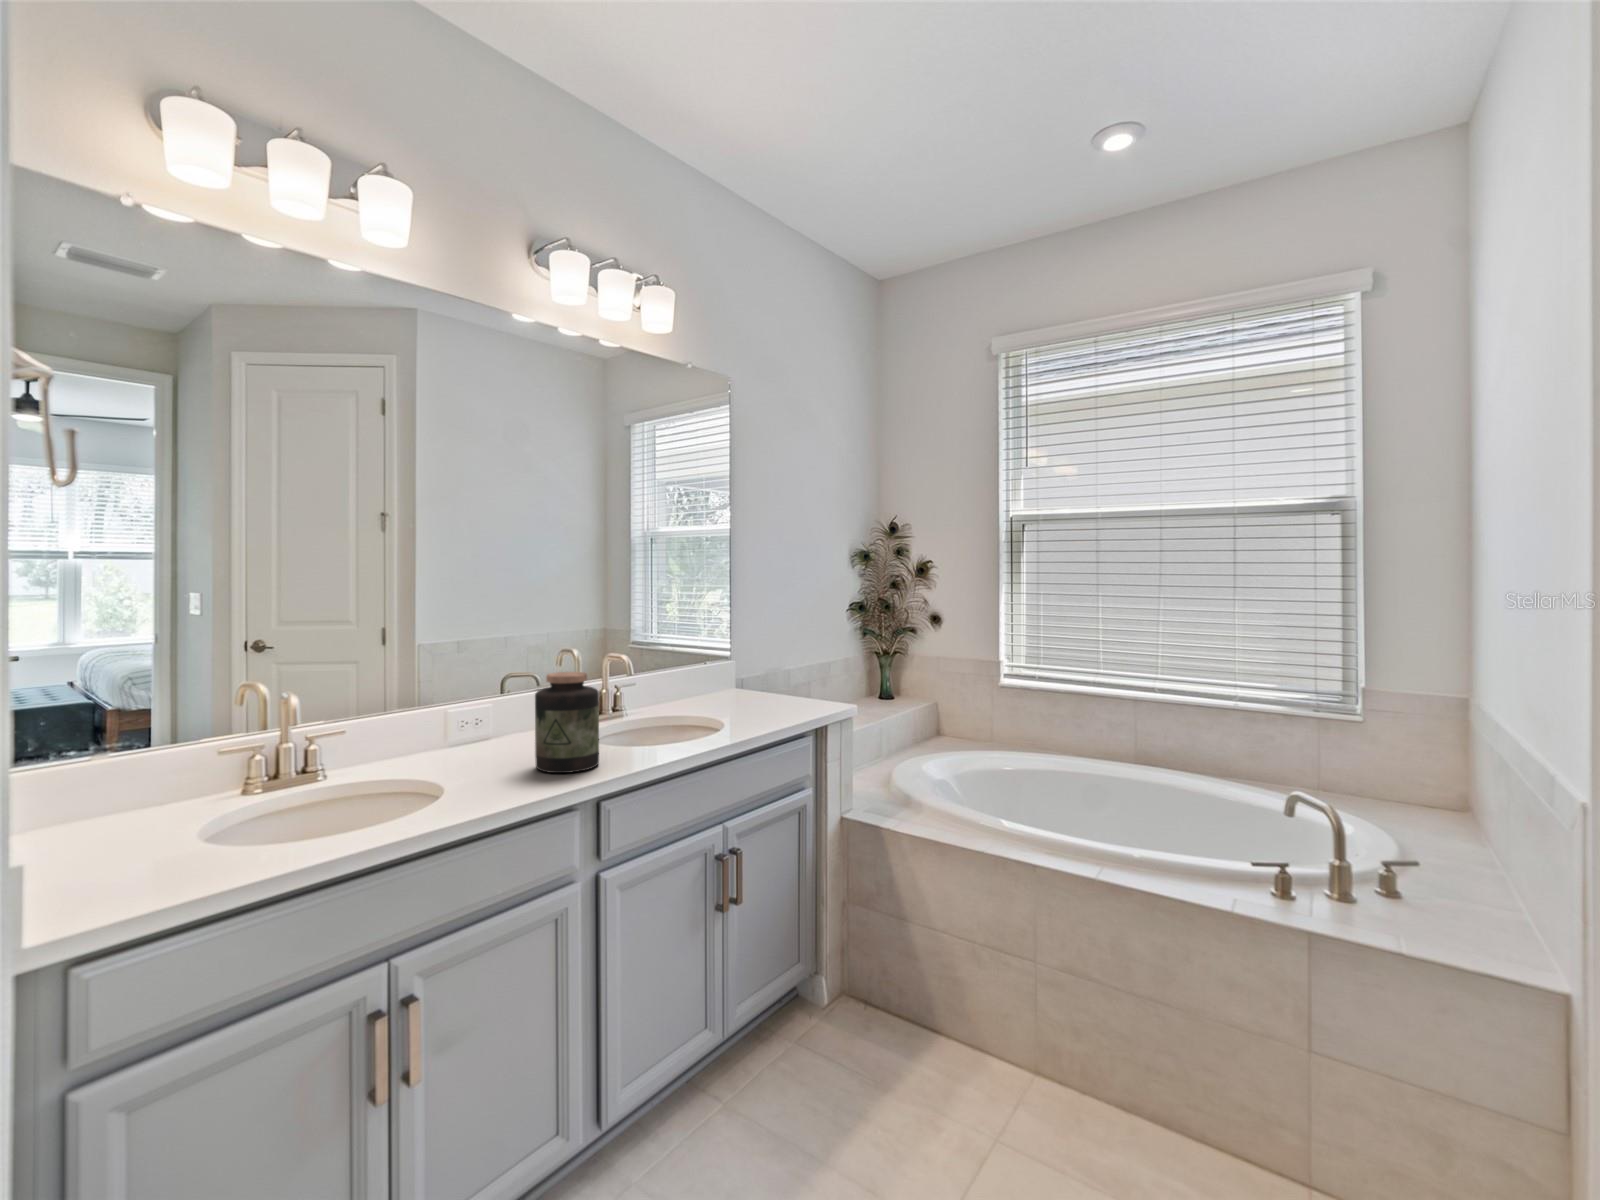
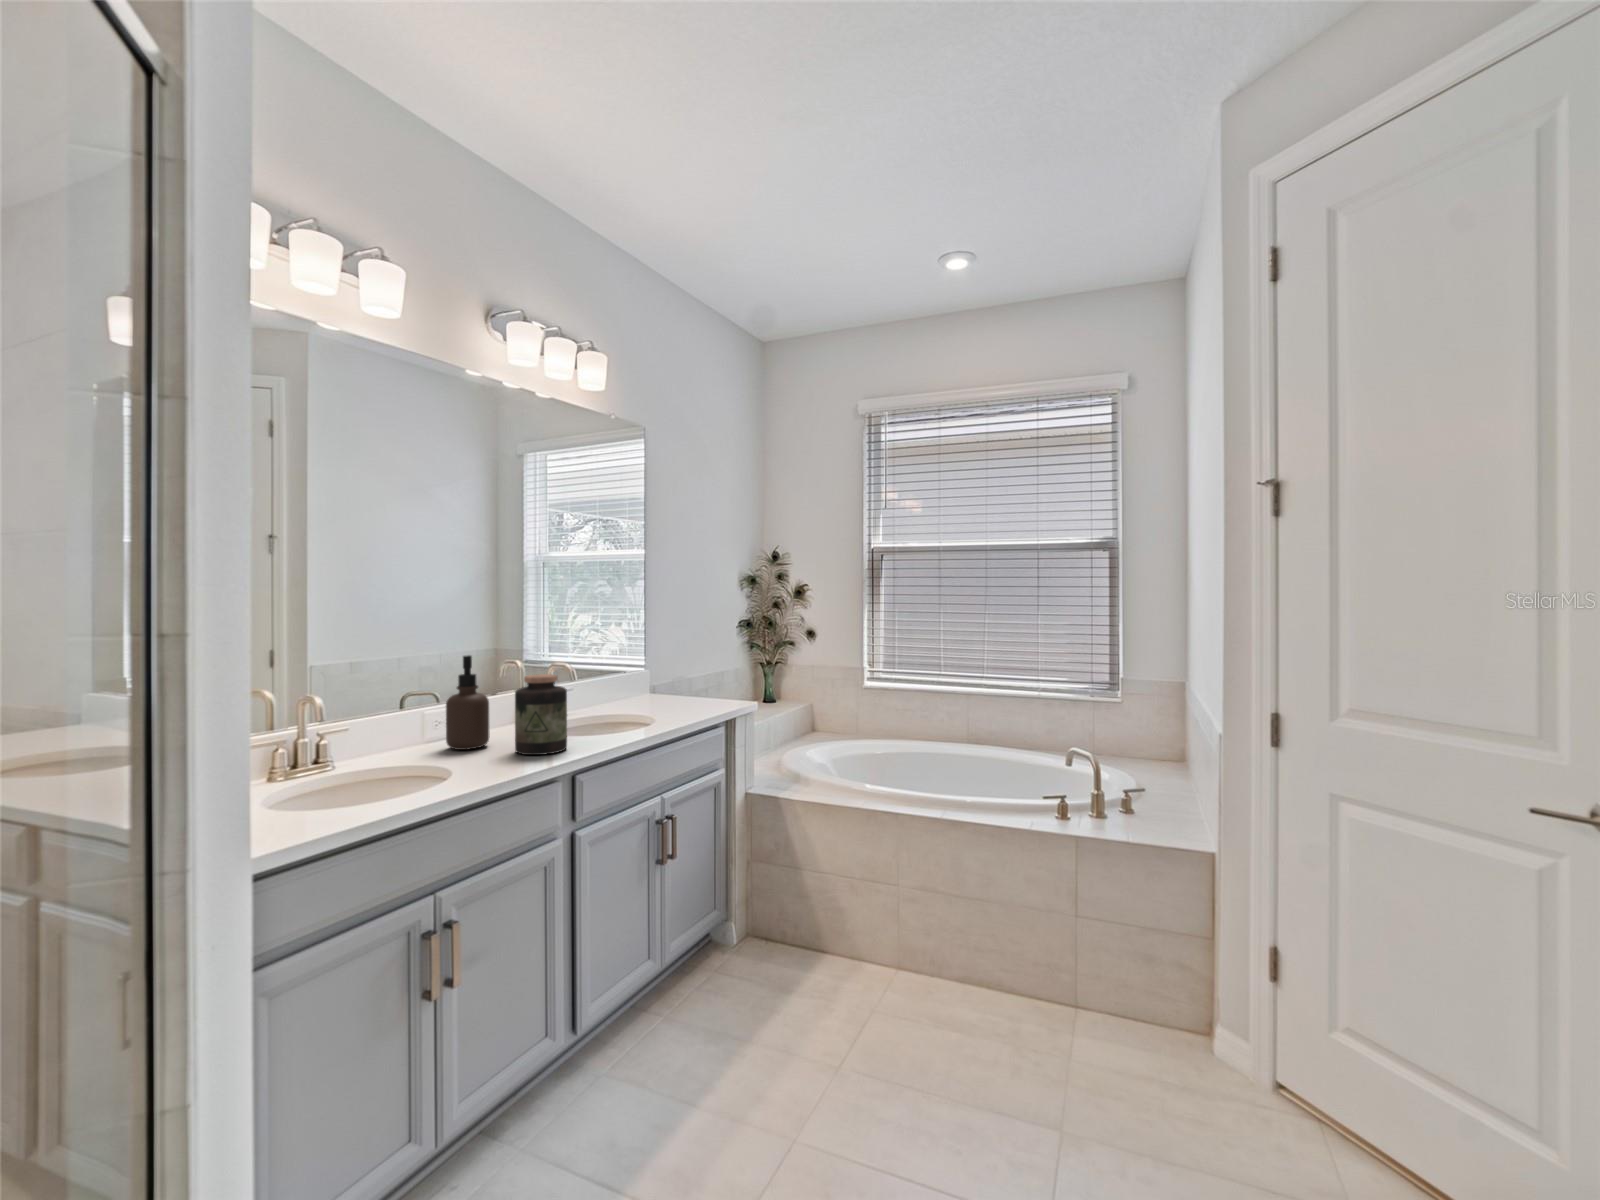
soap dispenser: none [462,646,514,760] -> present [446,655,490,750]

